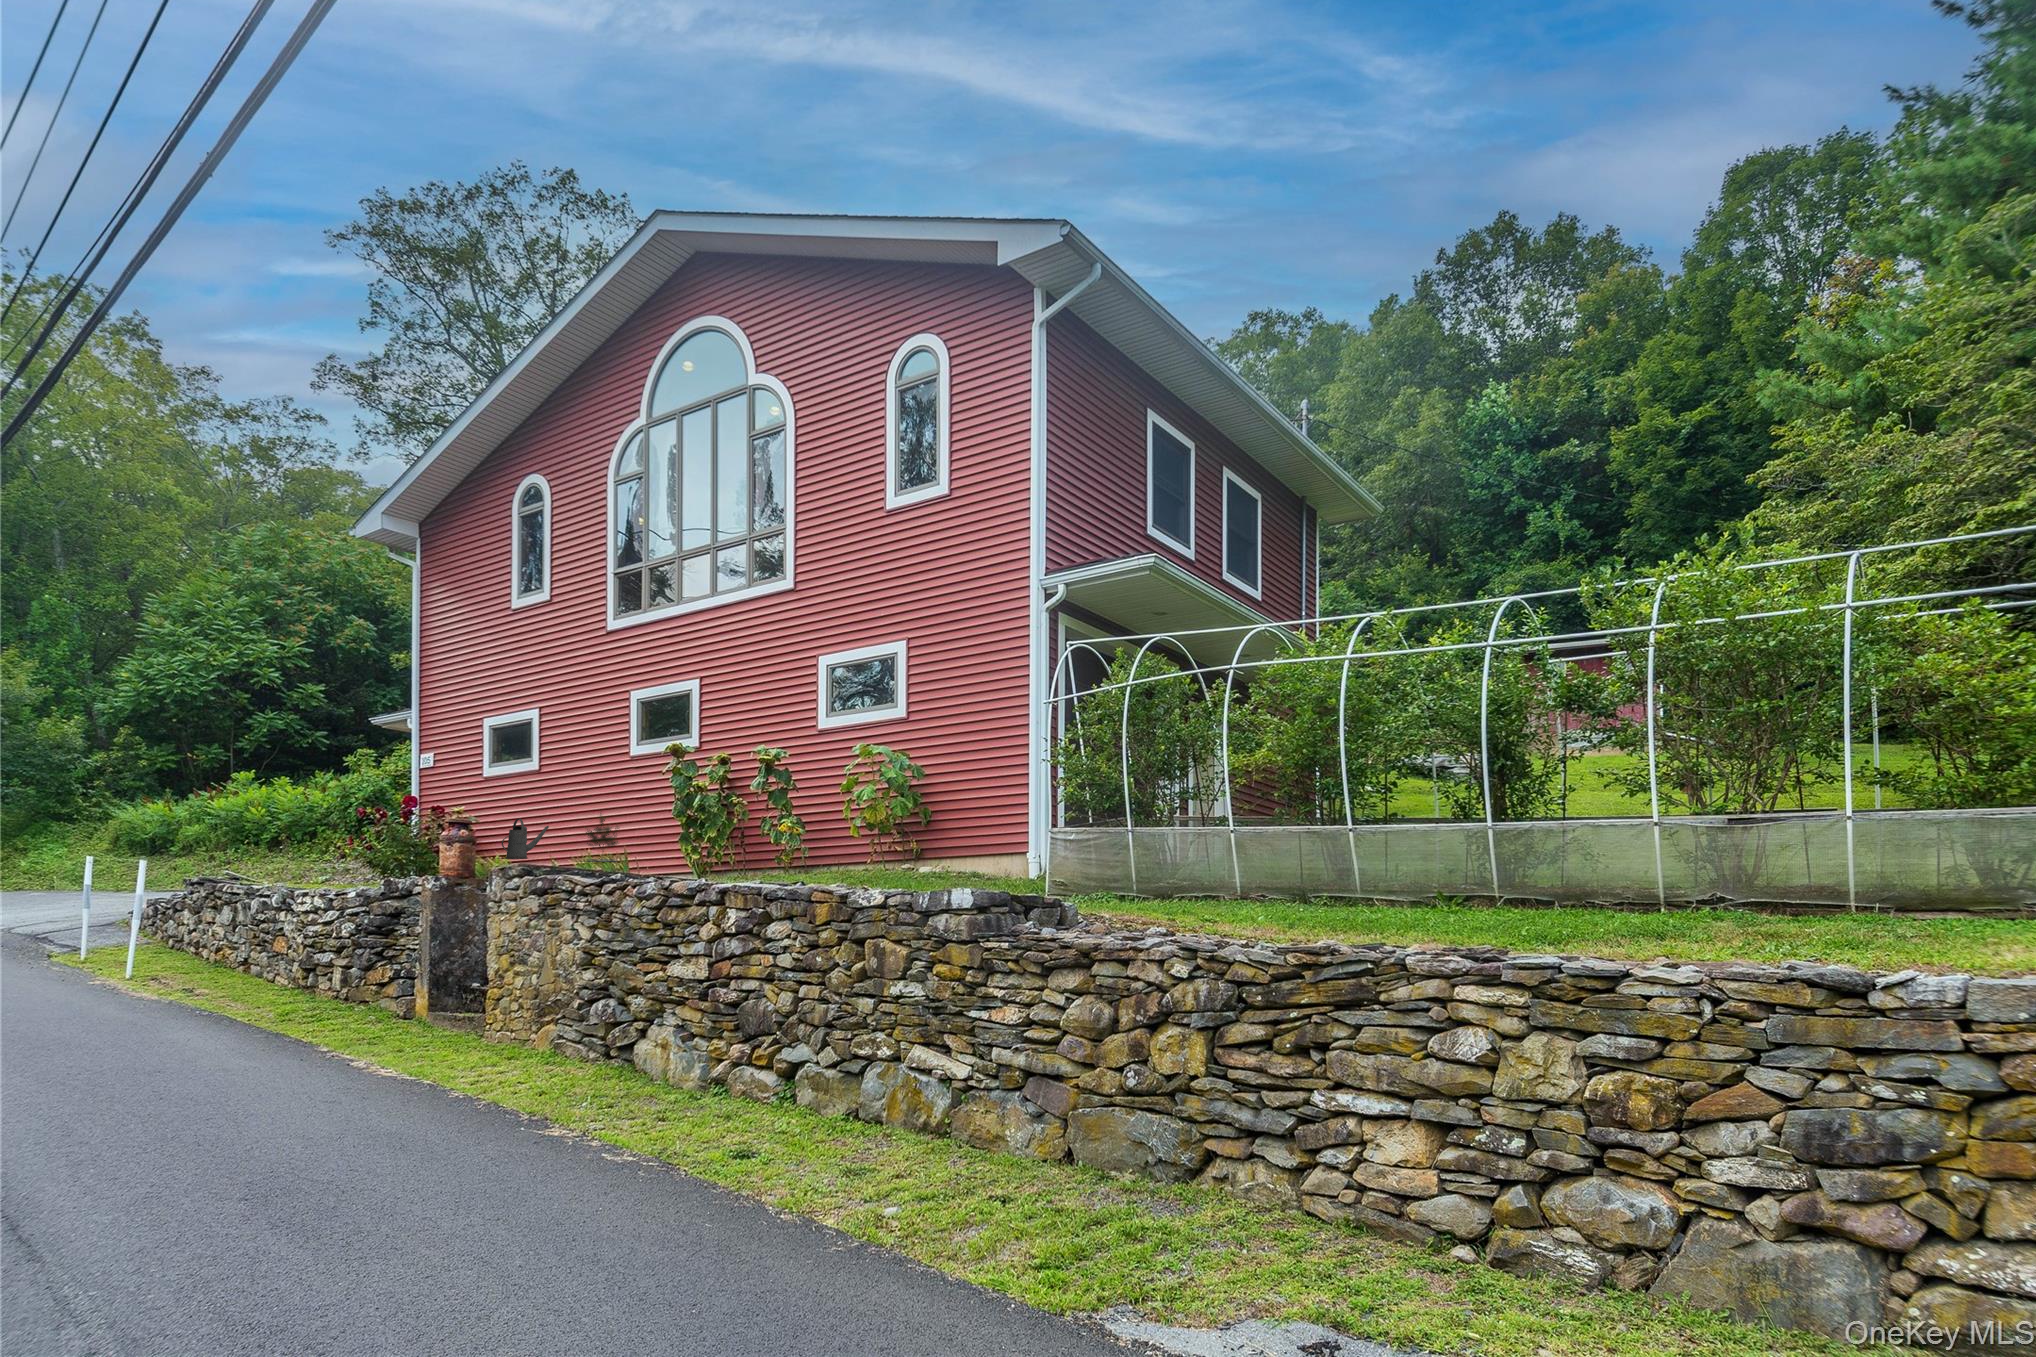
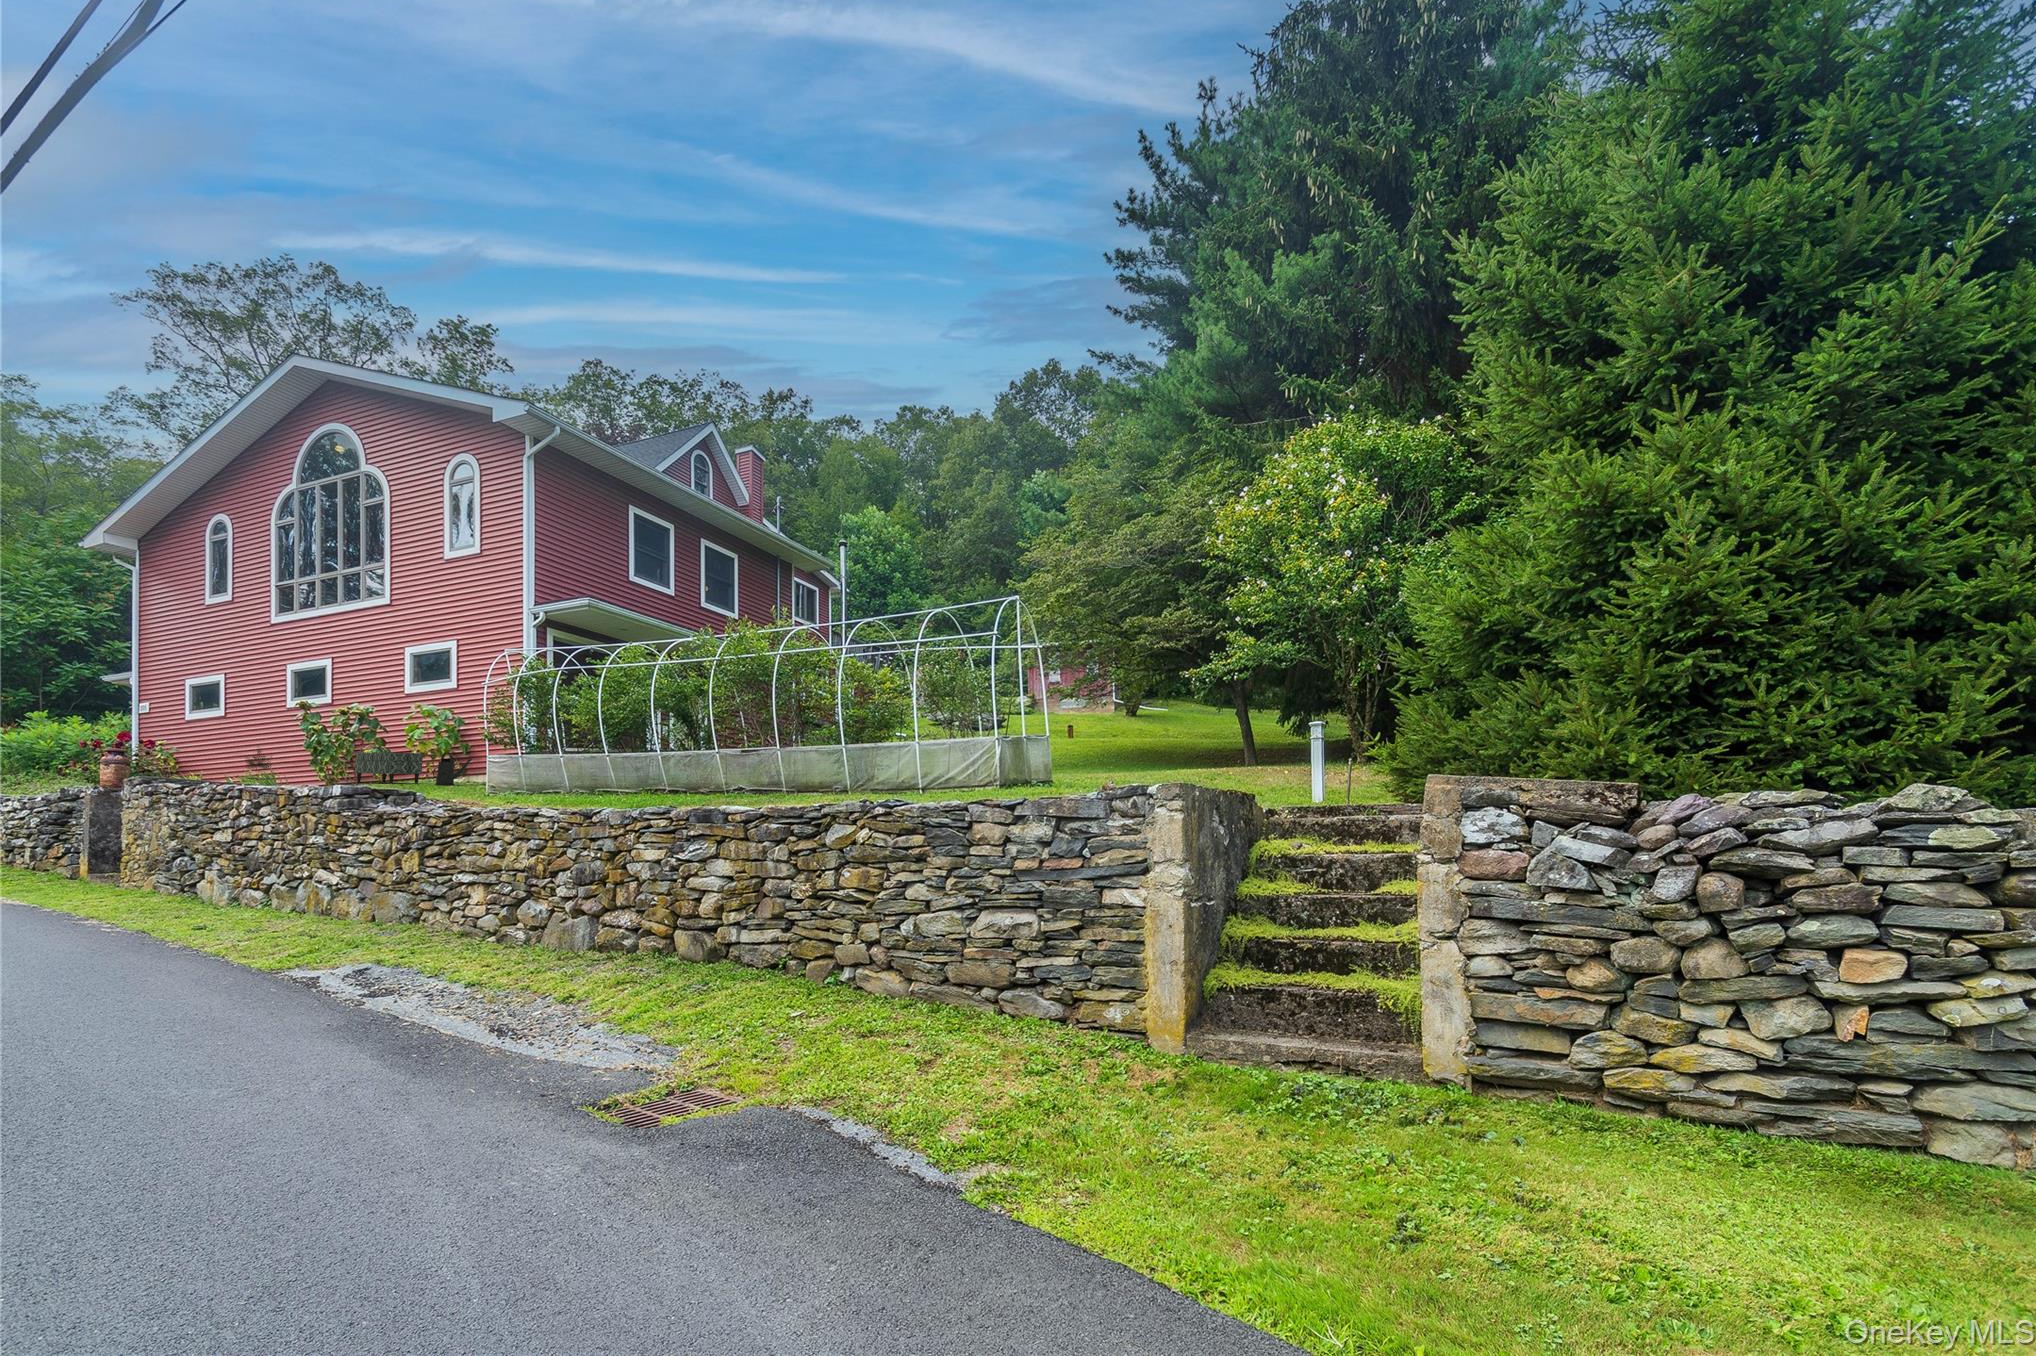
watering can: present [502,819,549,859] -> present [433,753,472,785]
bench: none [770,821,873,872] -> present [355,752,423,784]

